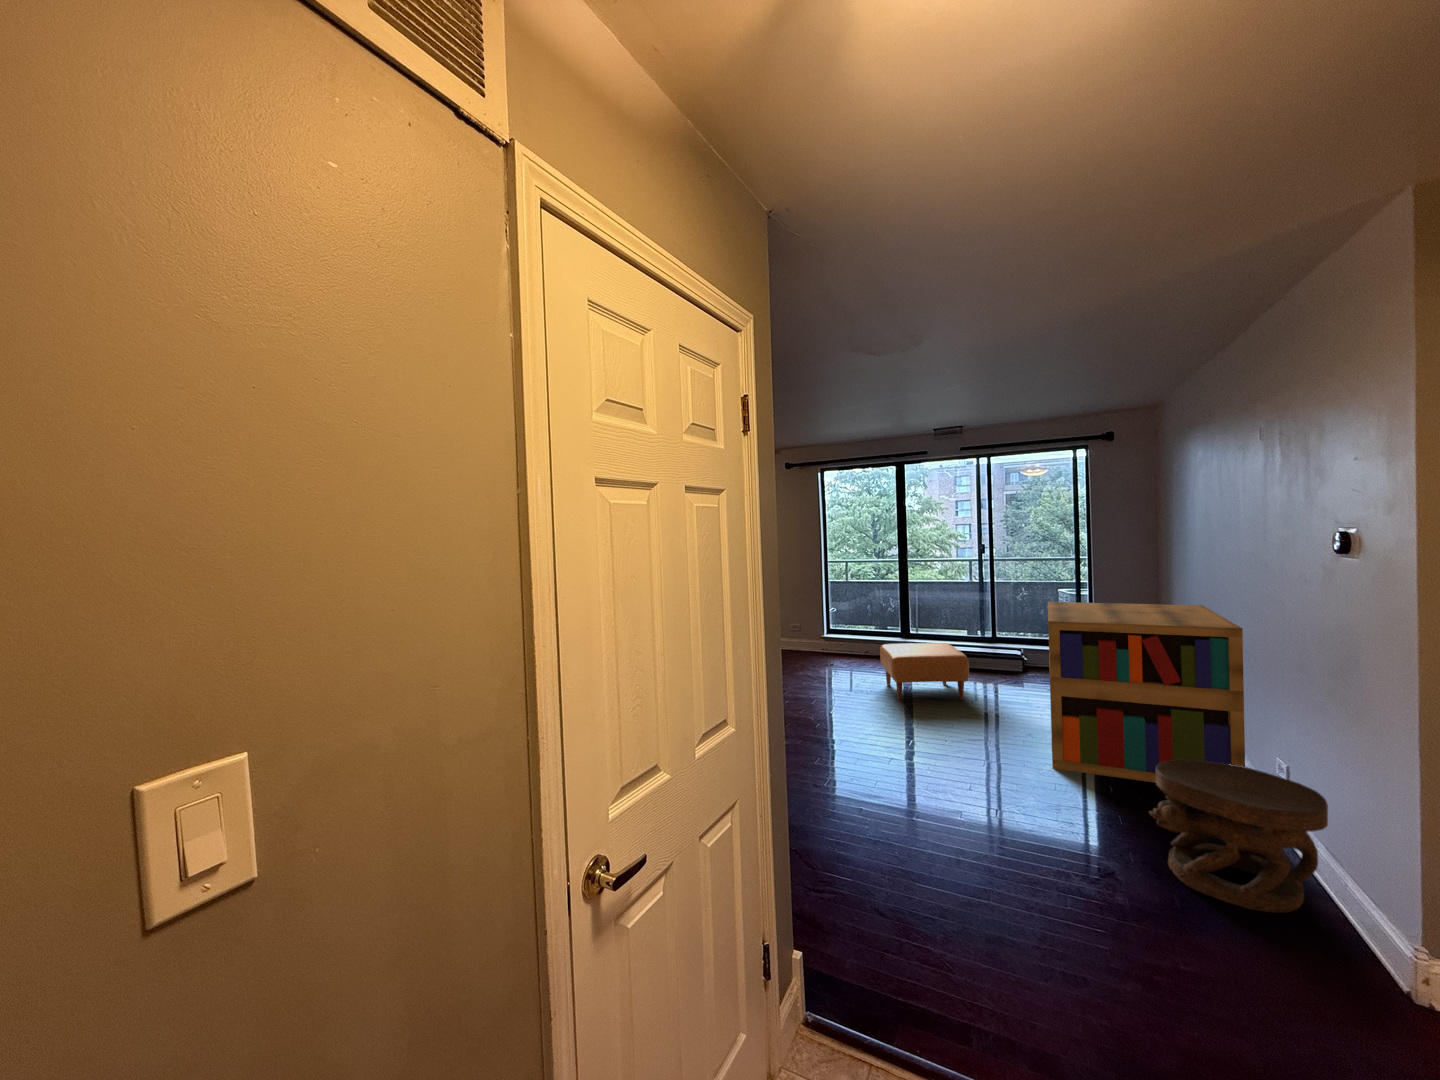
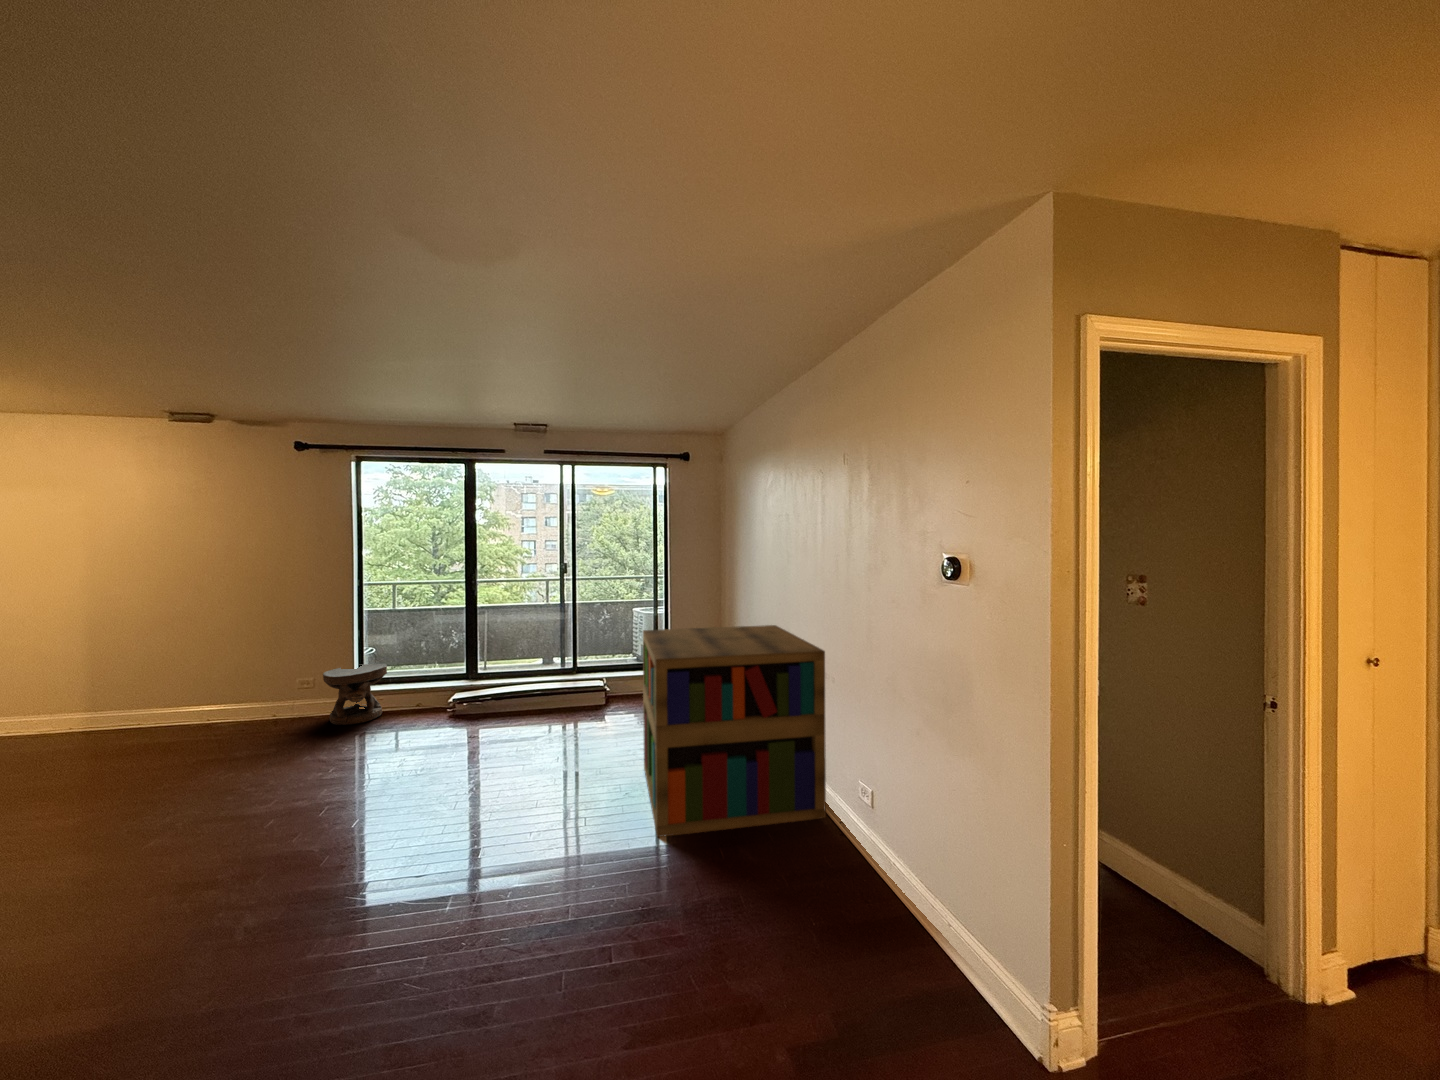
ottoman: present [880,643,969,701] -> none [439,684,553,773]
side table: present [1150,761,1328,913] -> present [323,664,387,725]

